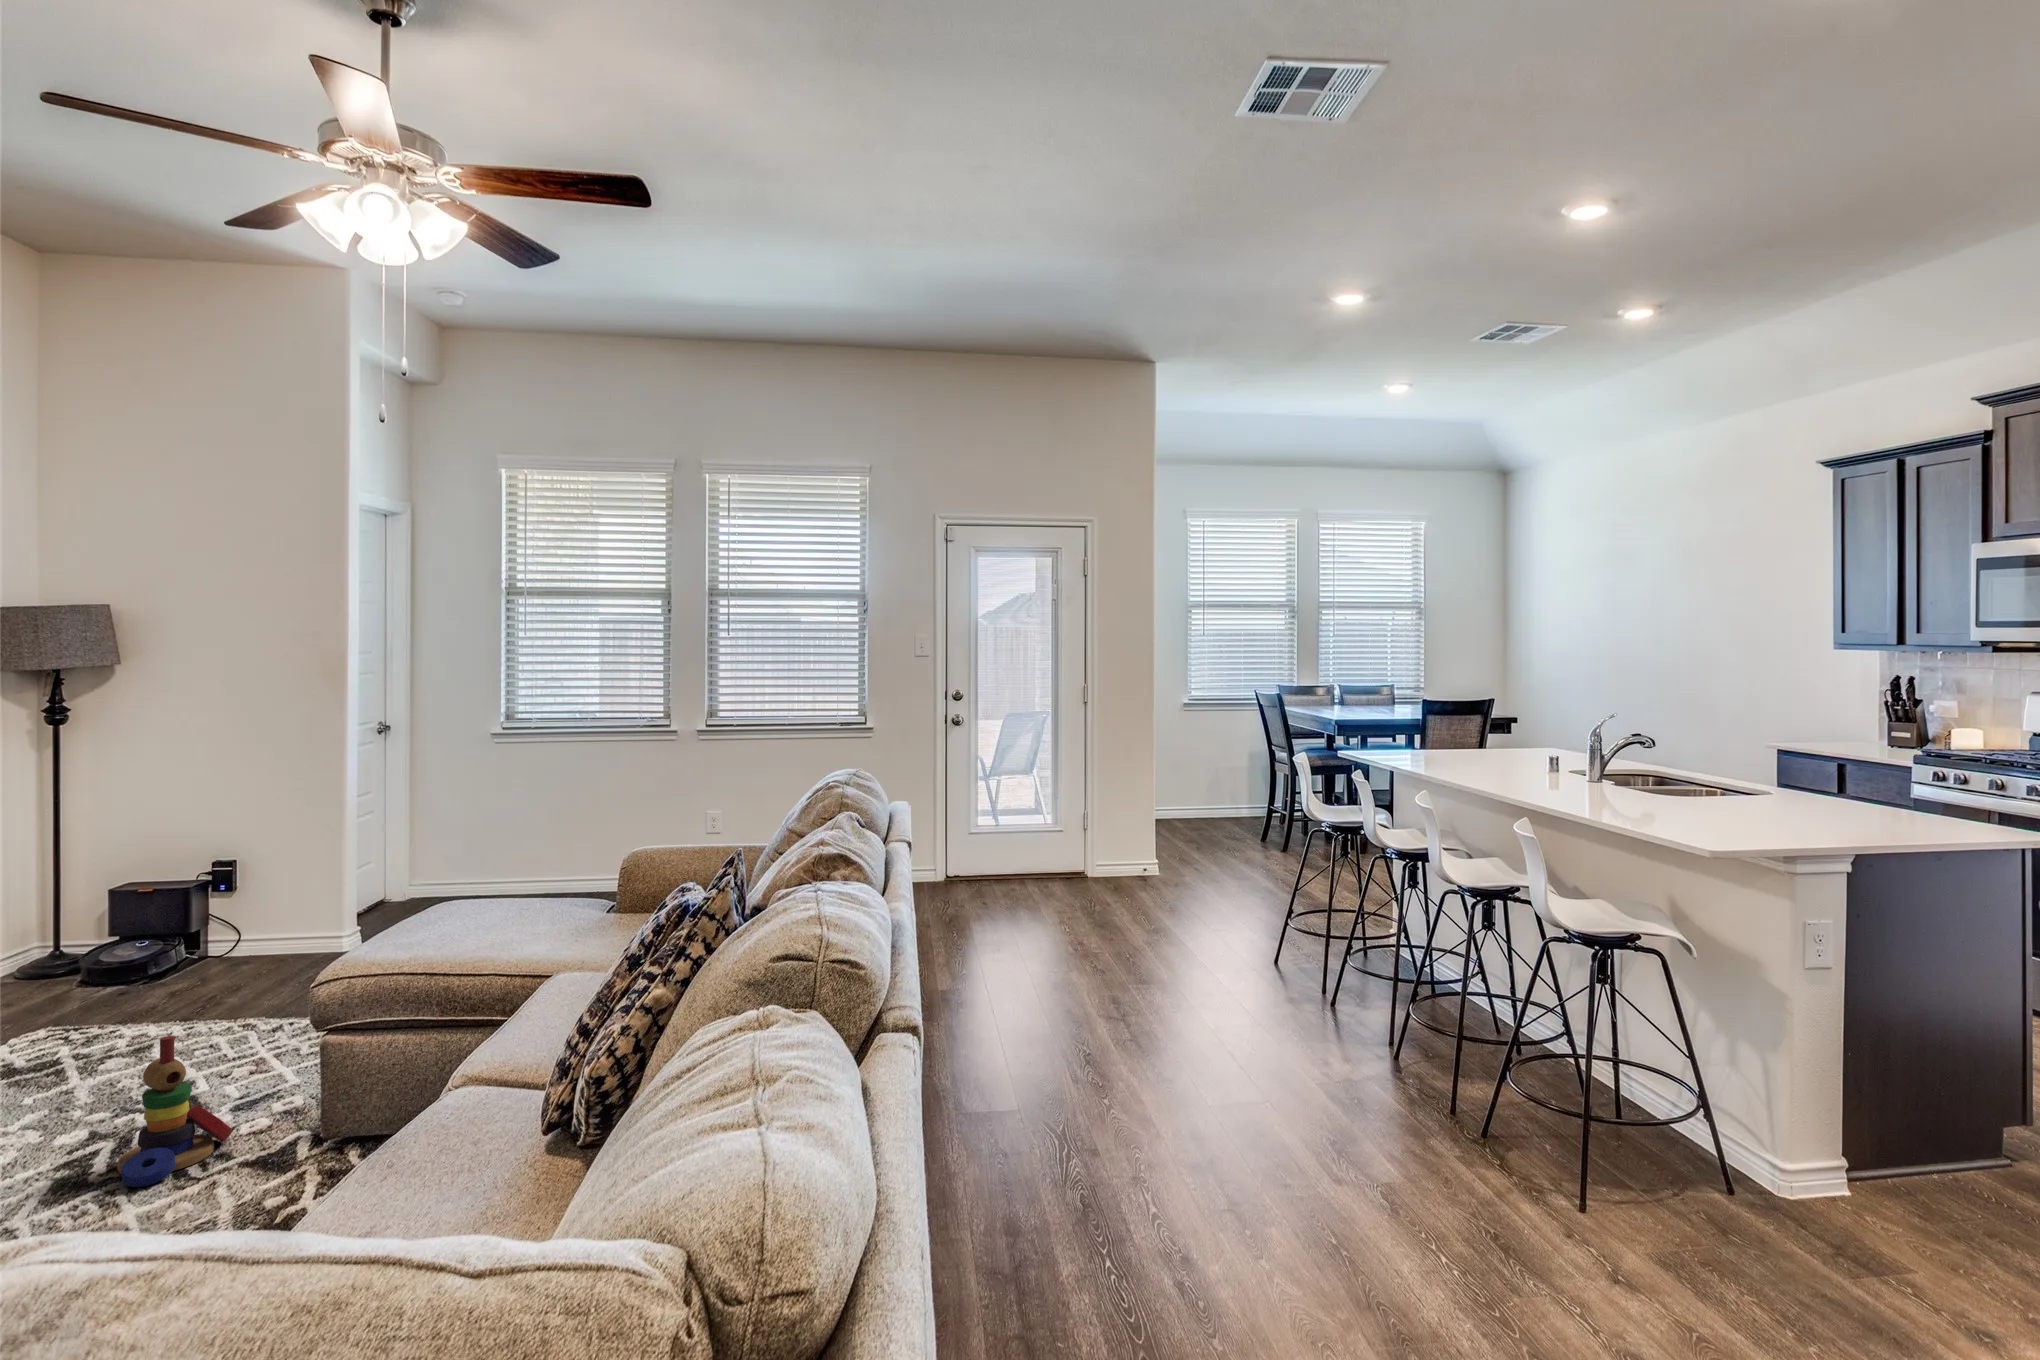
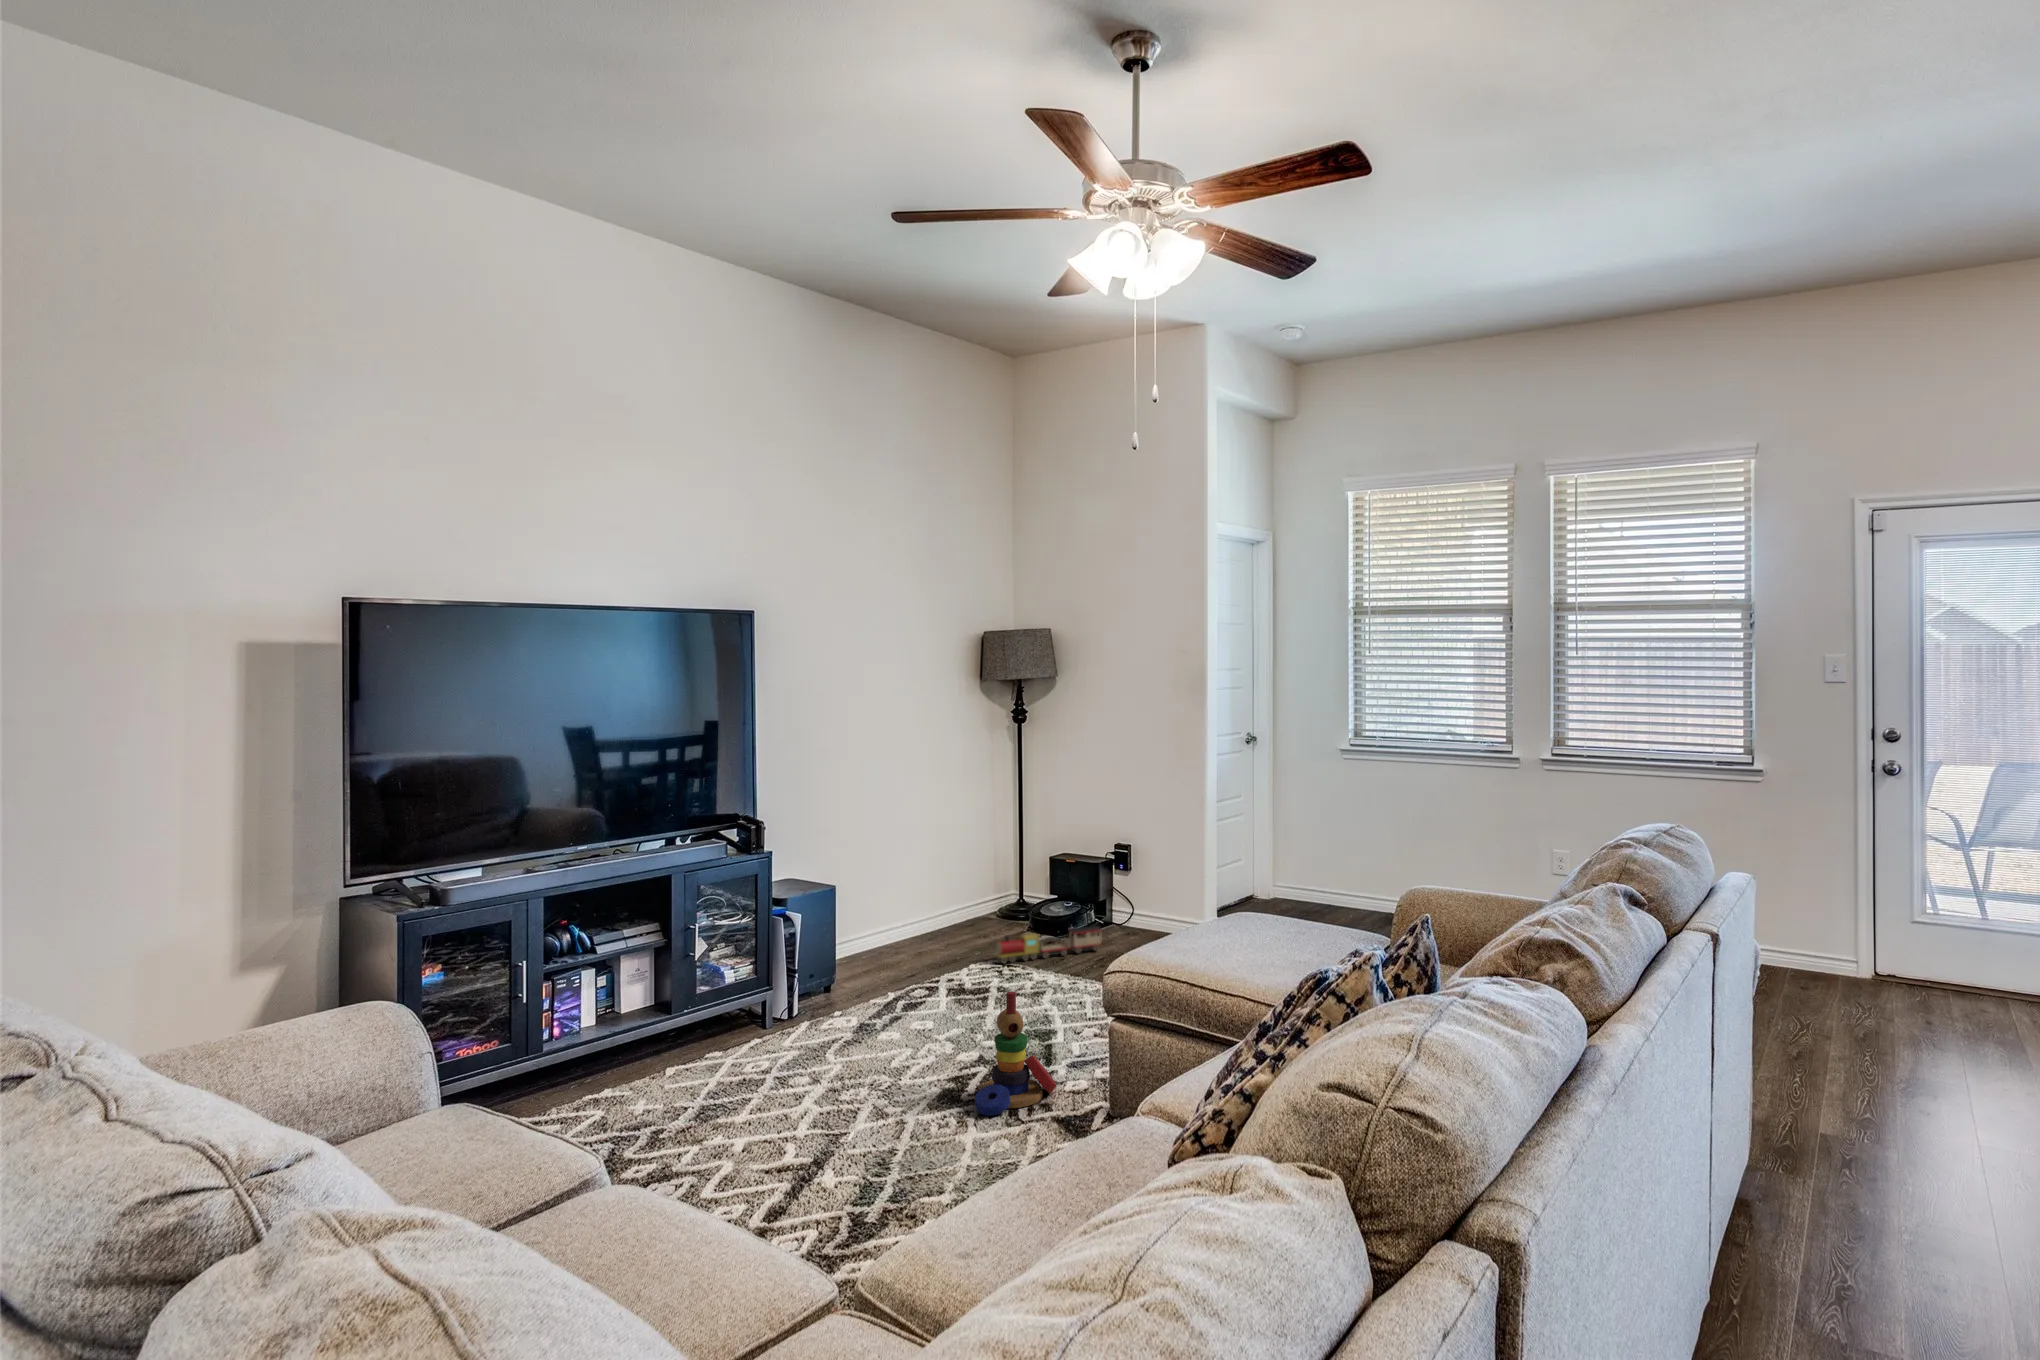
toy train: none [46,960,209,1030] -> present [996,926,1101,963]

